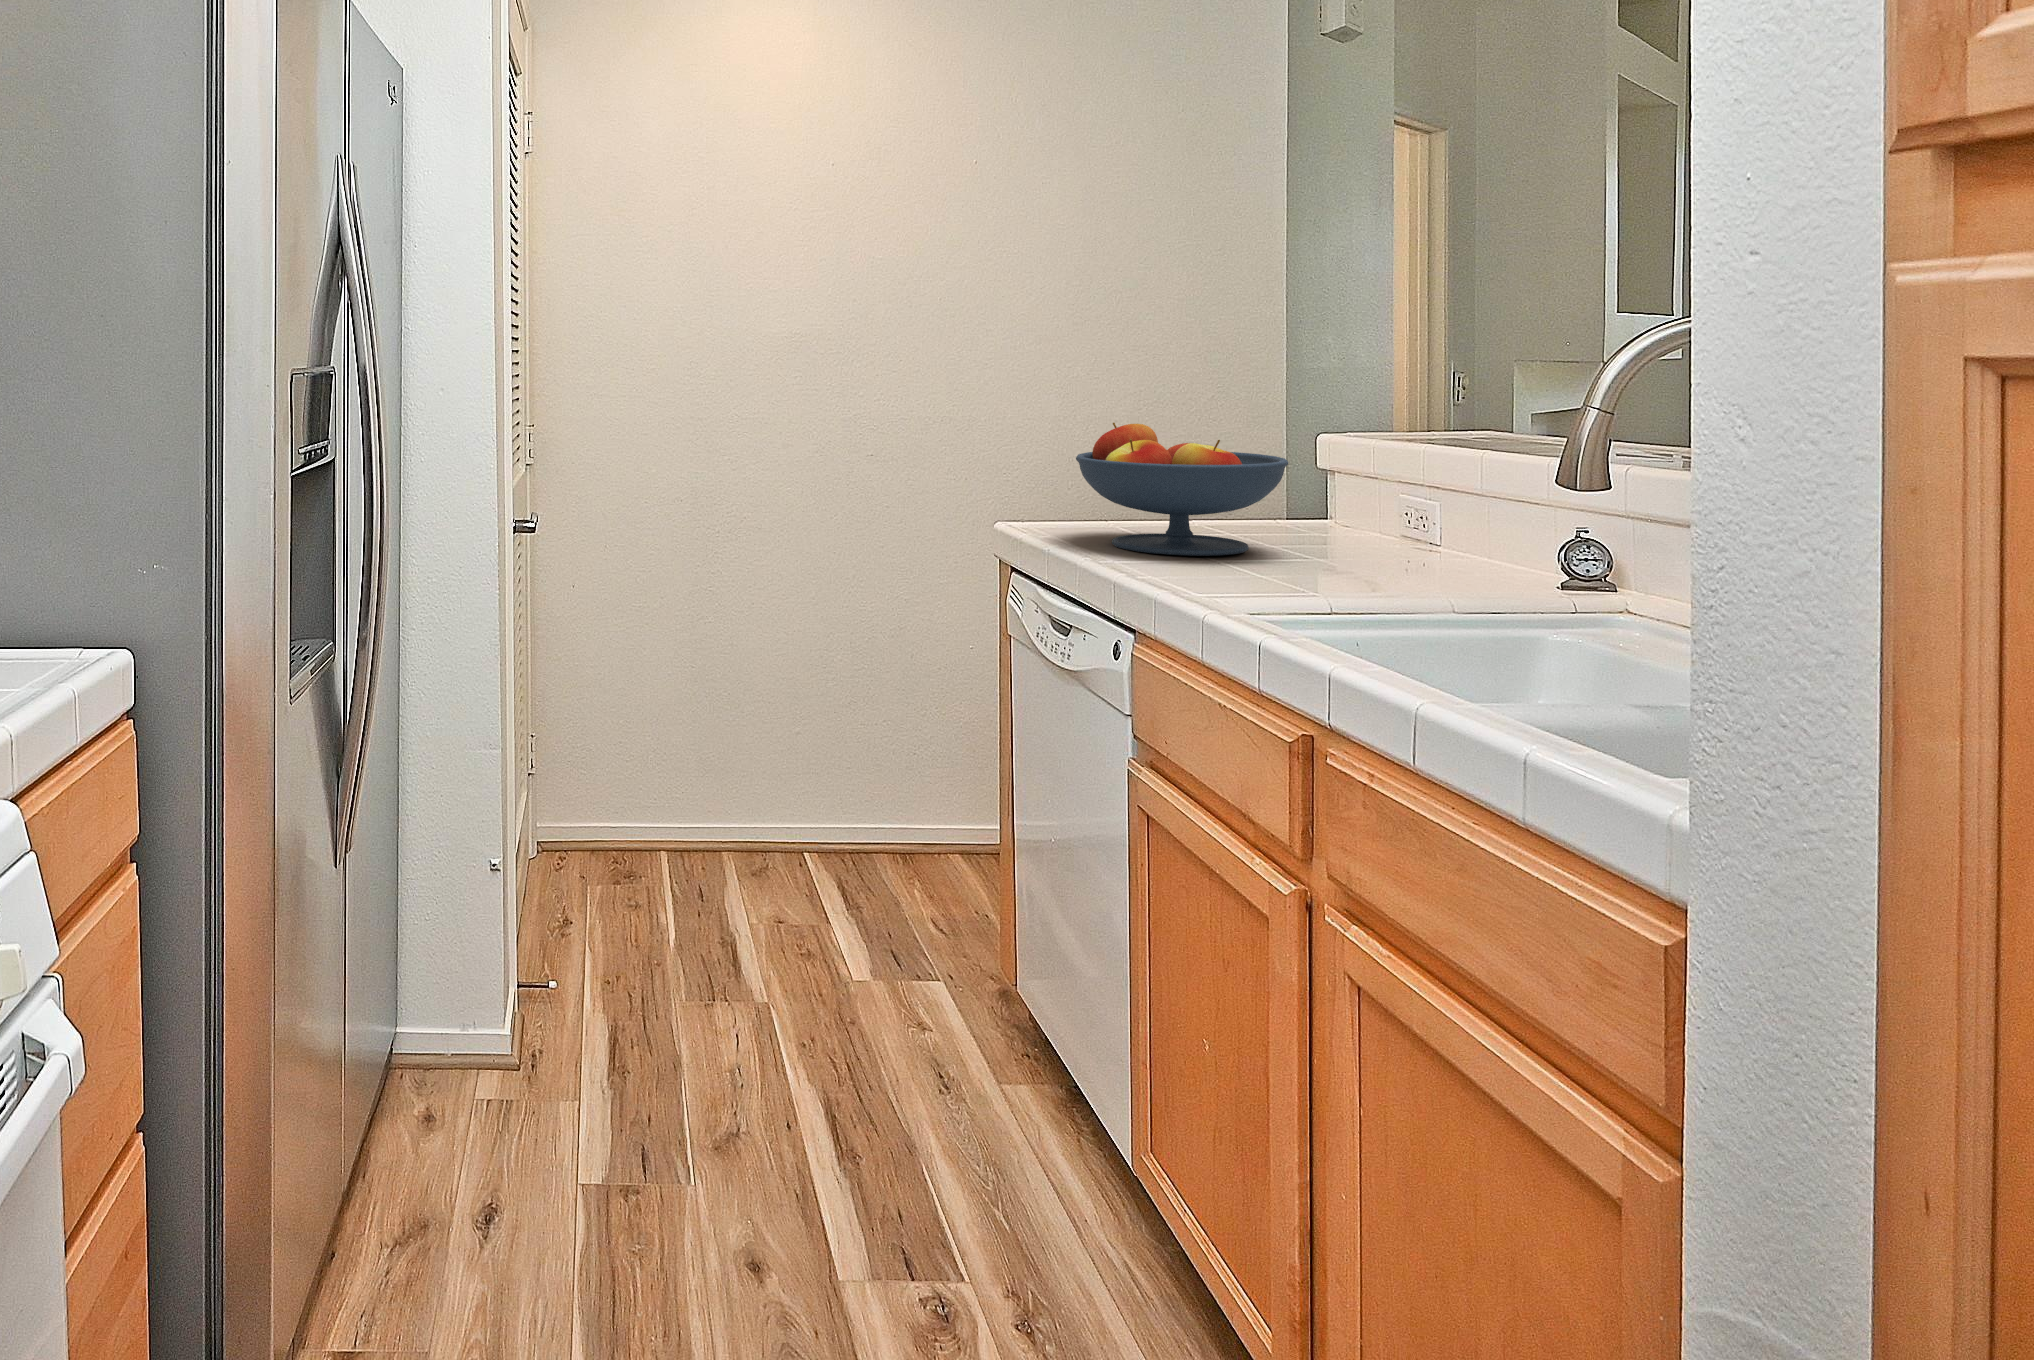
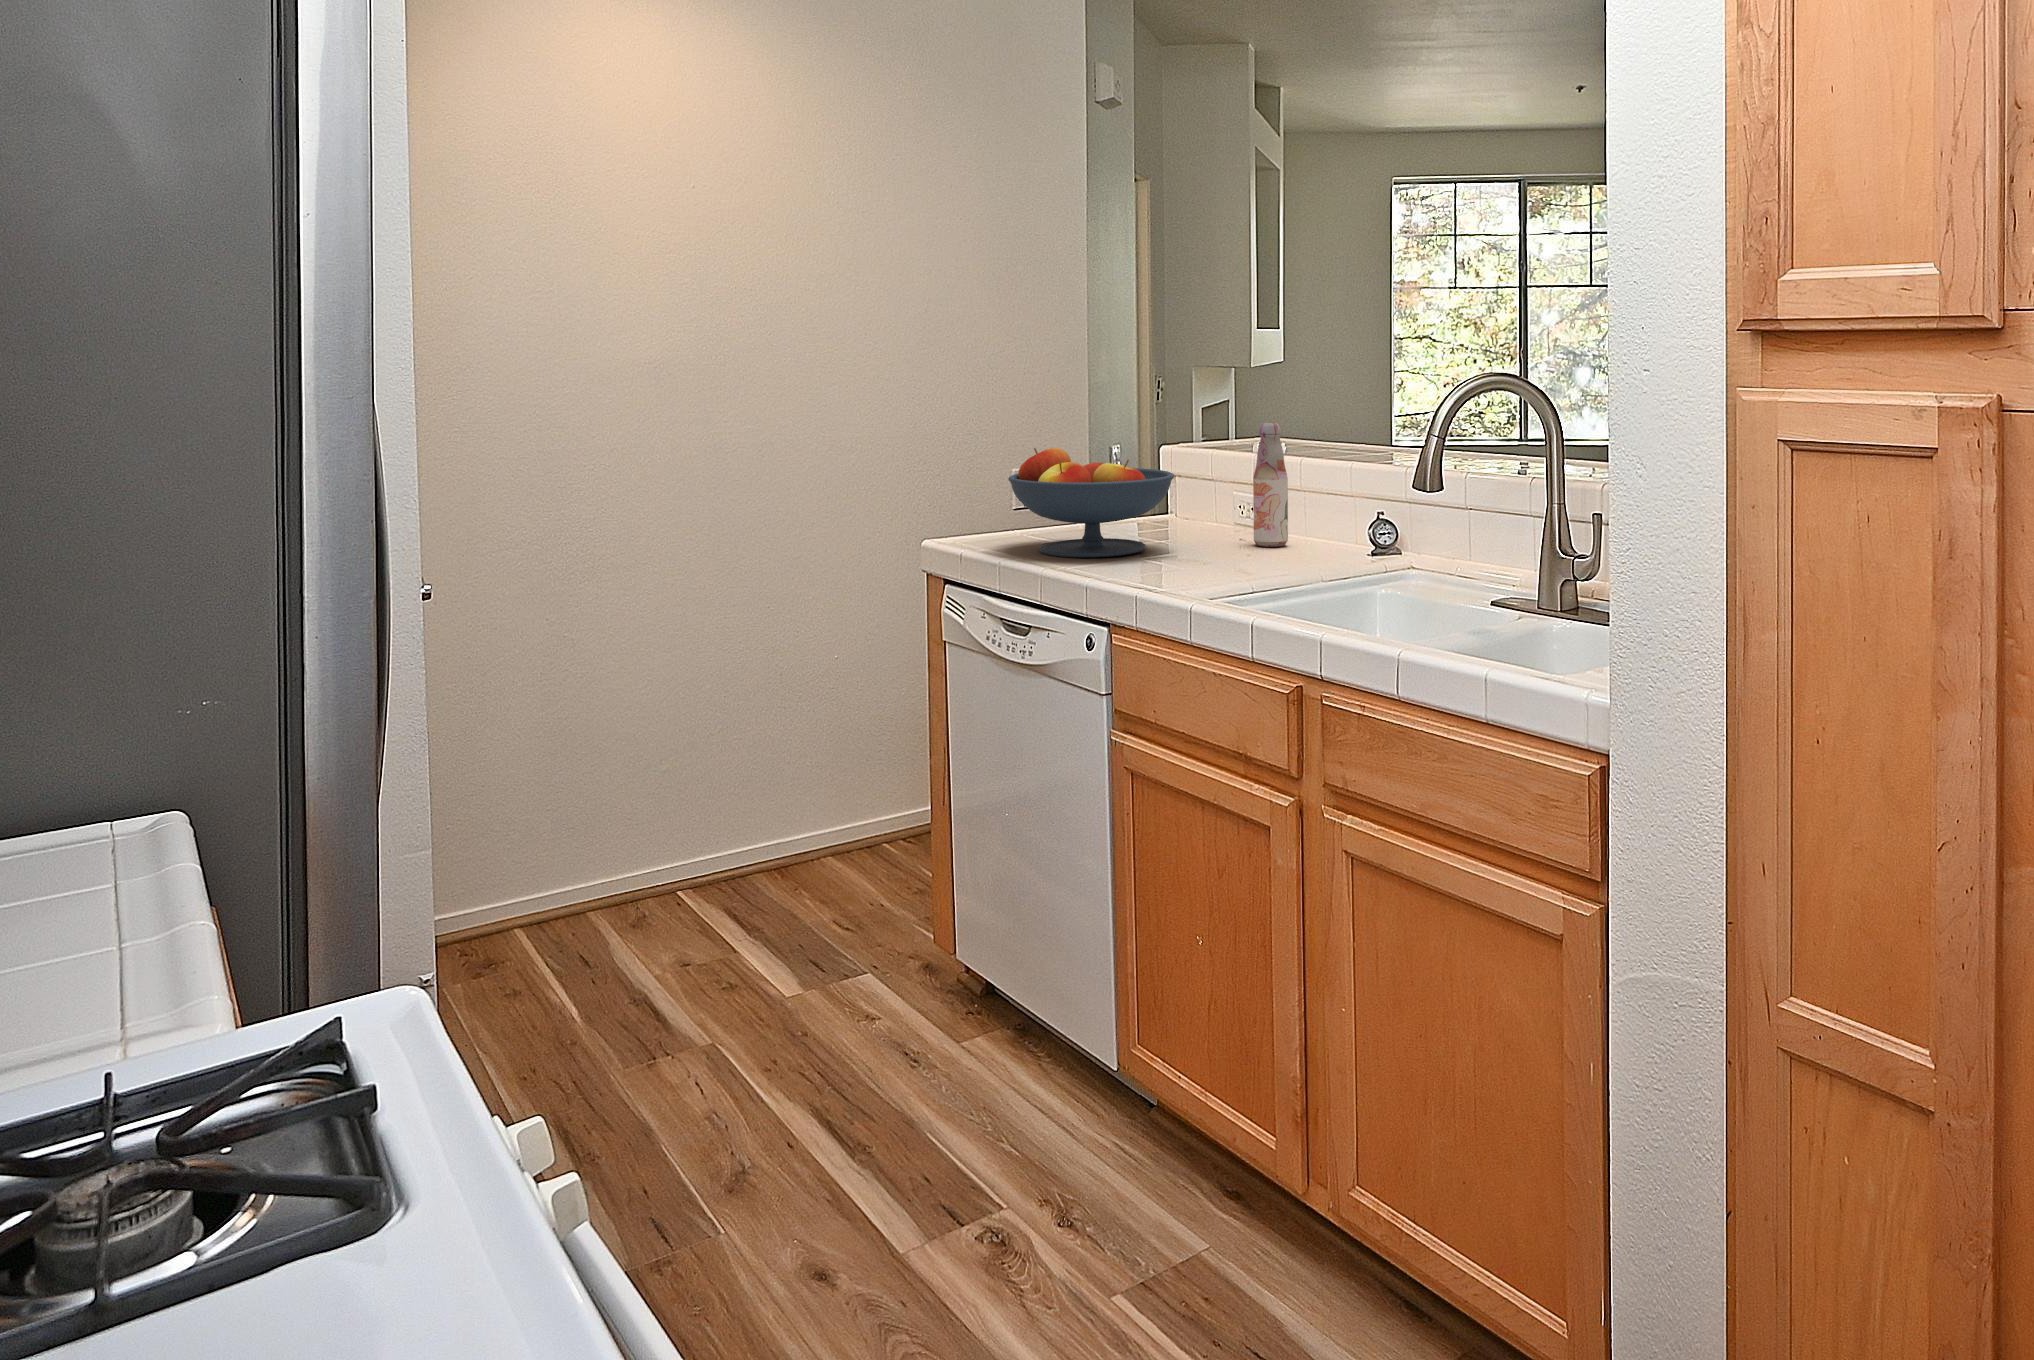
bottle: none [1412,402,1464,566] -> present [1253,422,1288,547]

